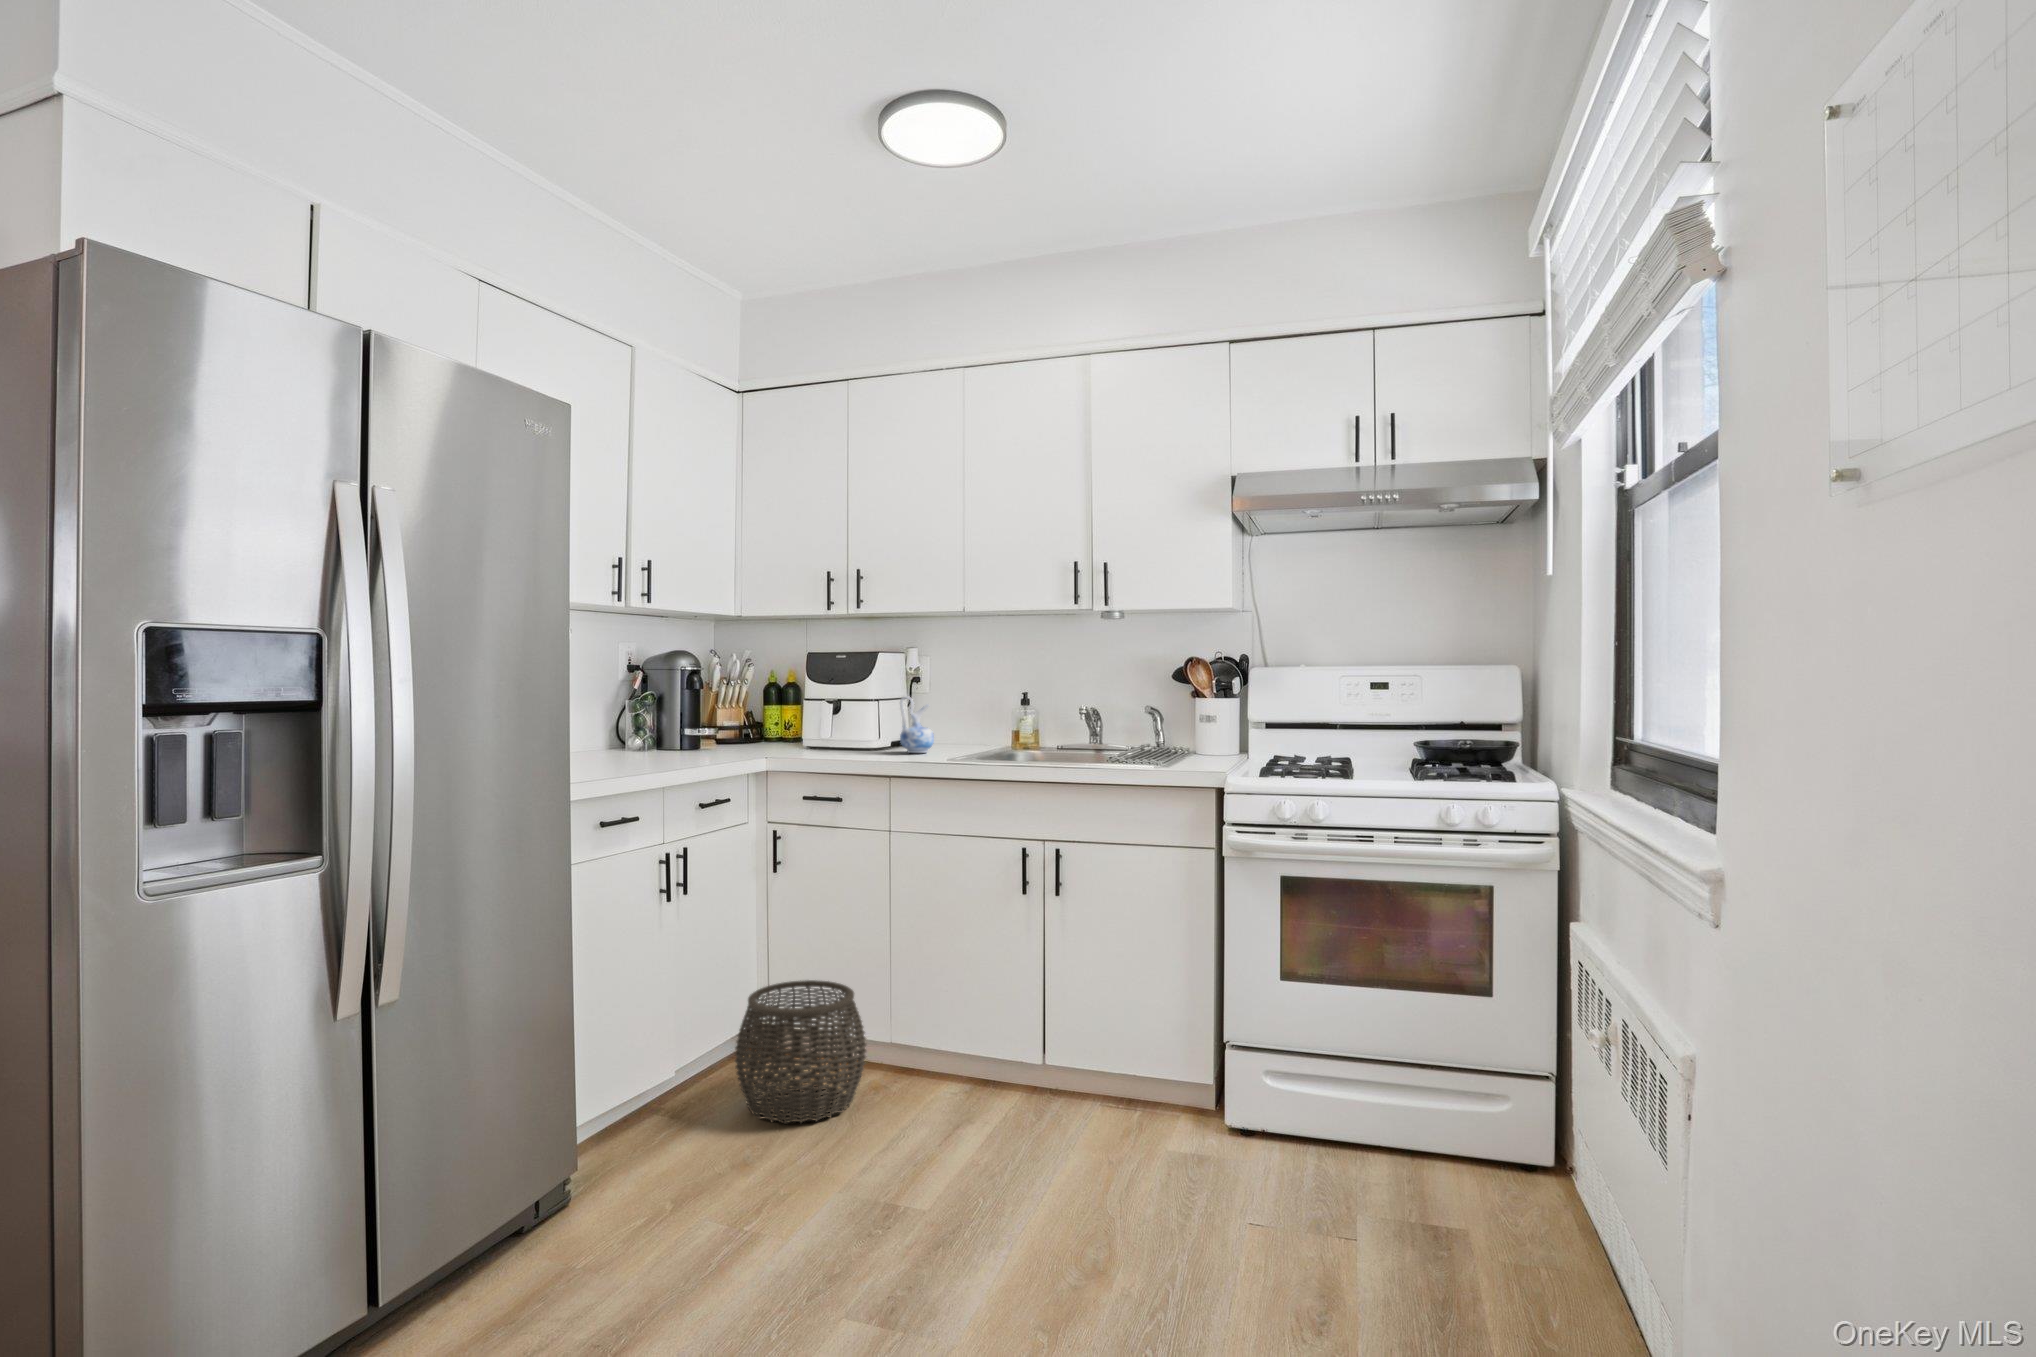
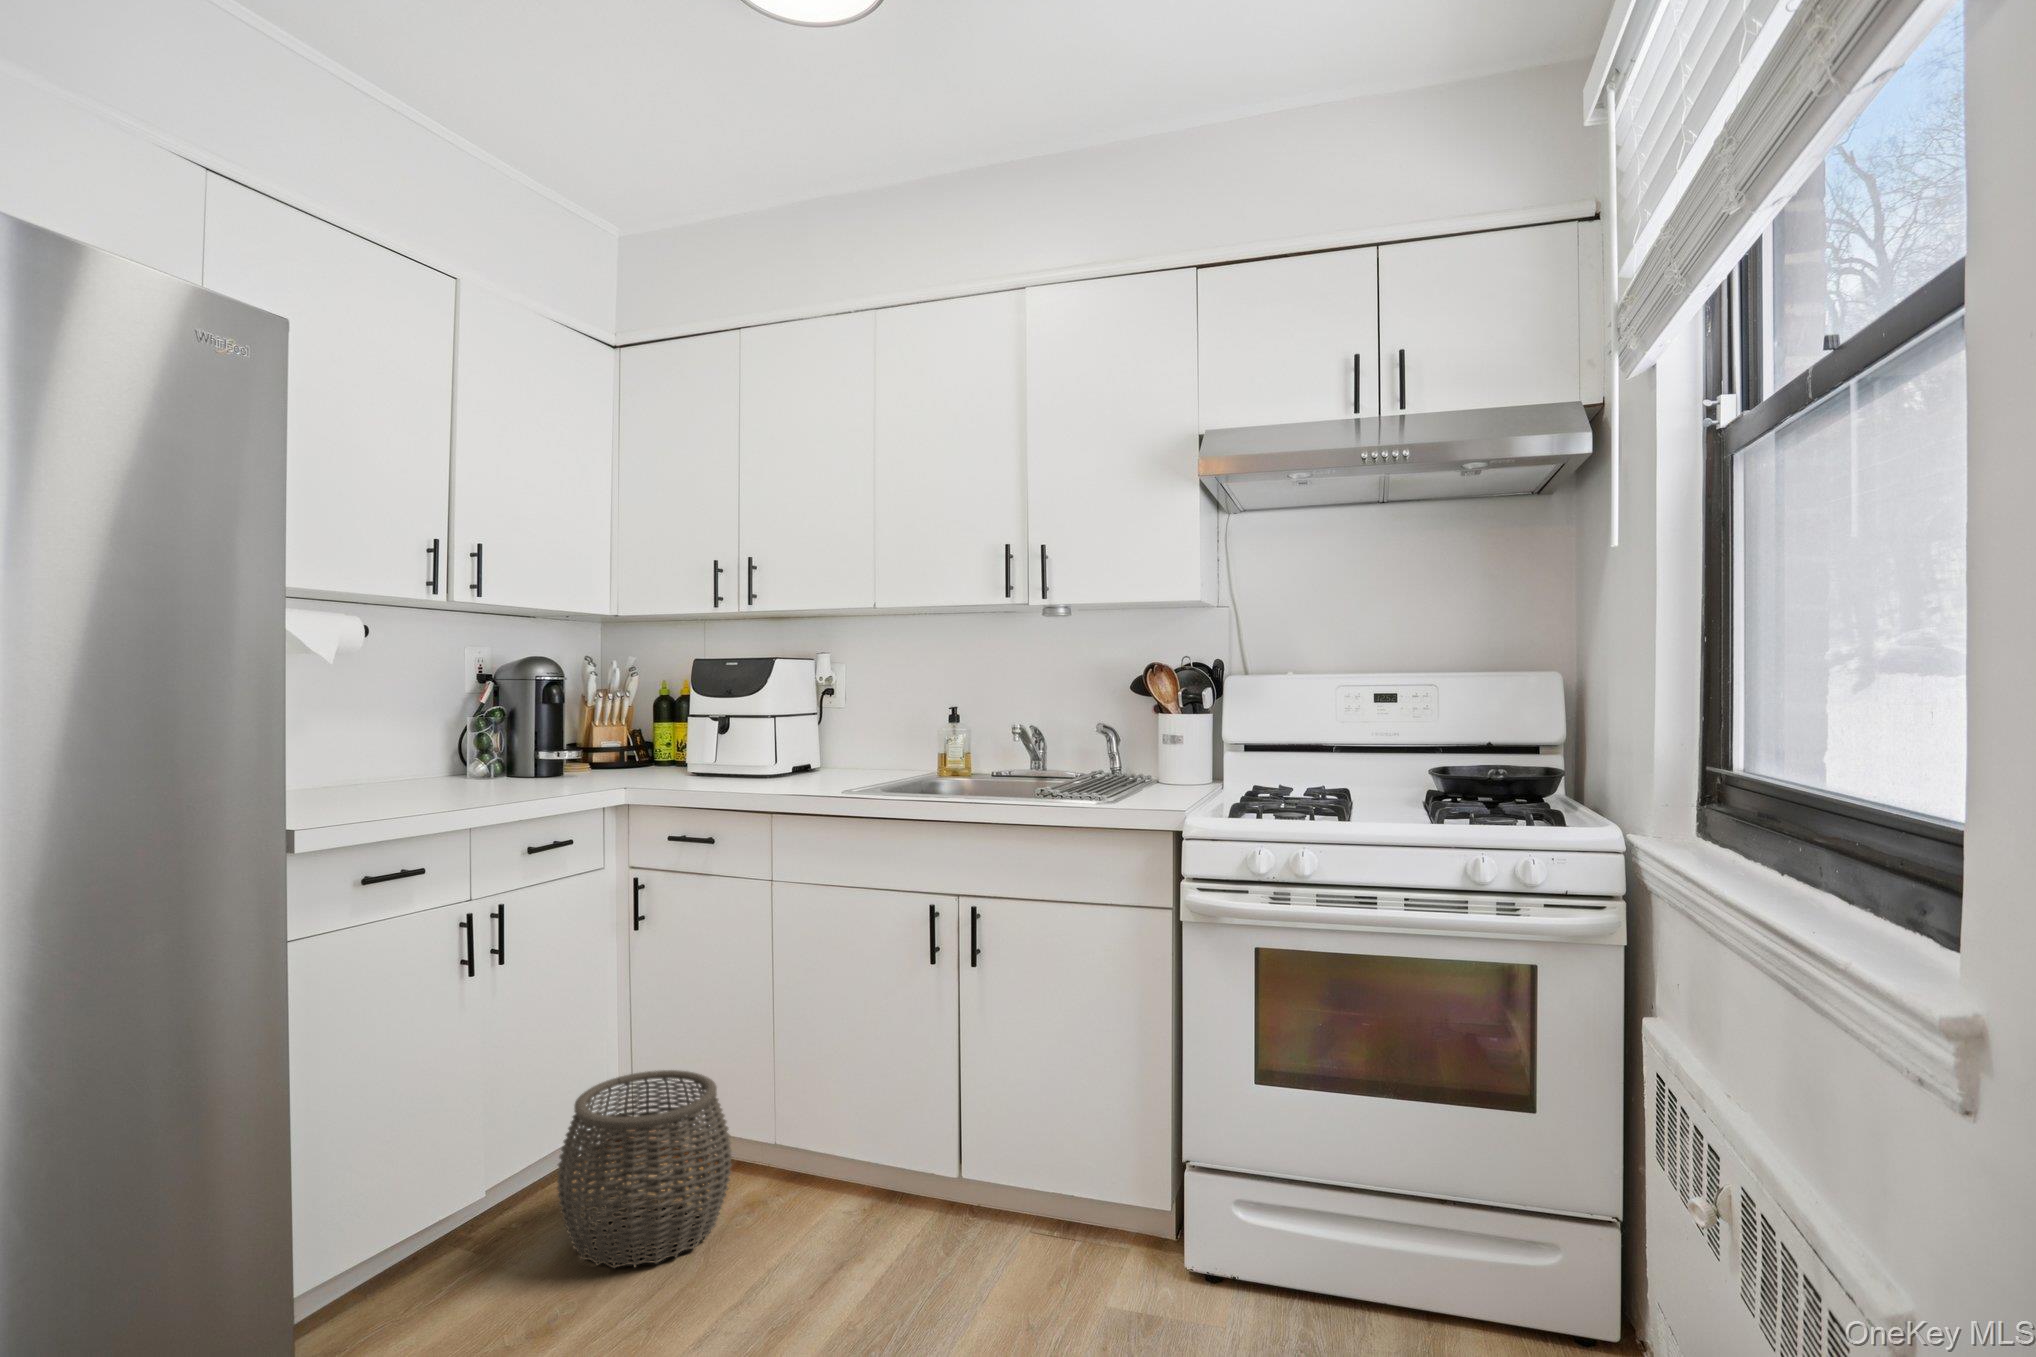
ceramic pitcher: present [900,696,934,753] -> none [798,711,840,781]

